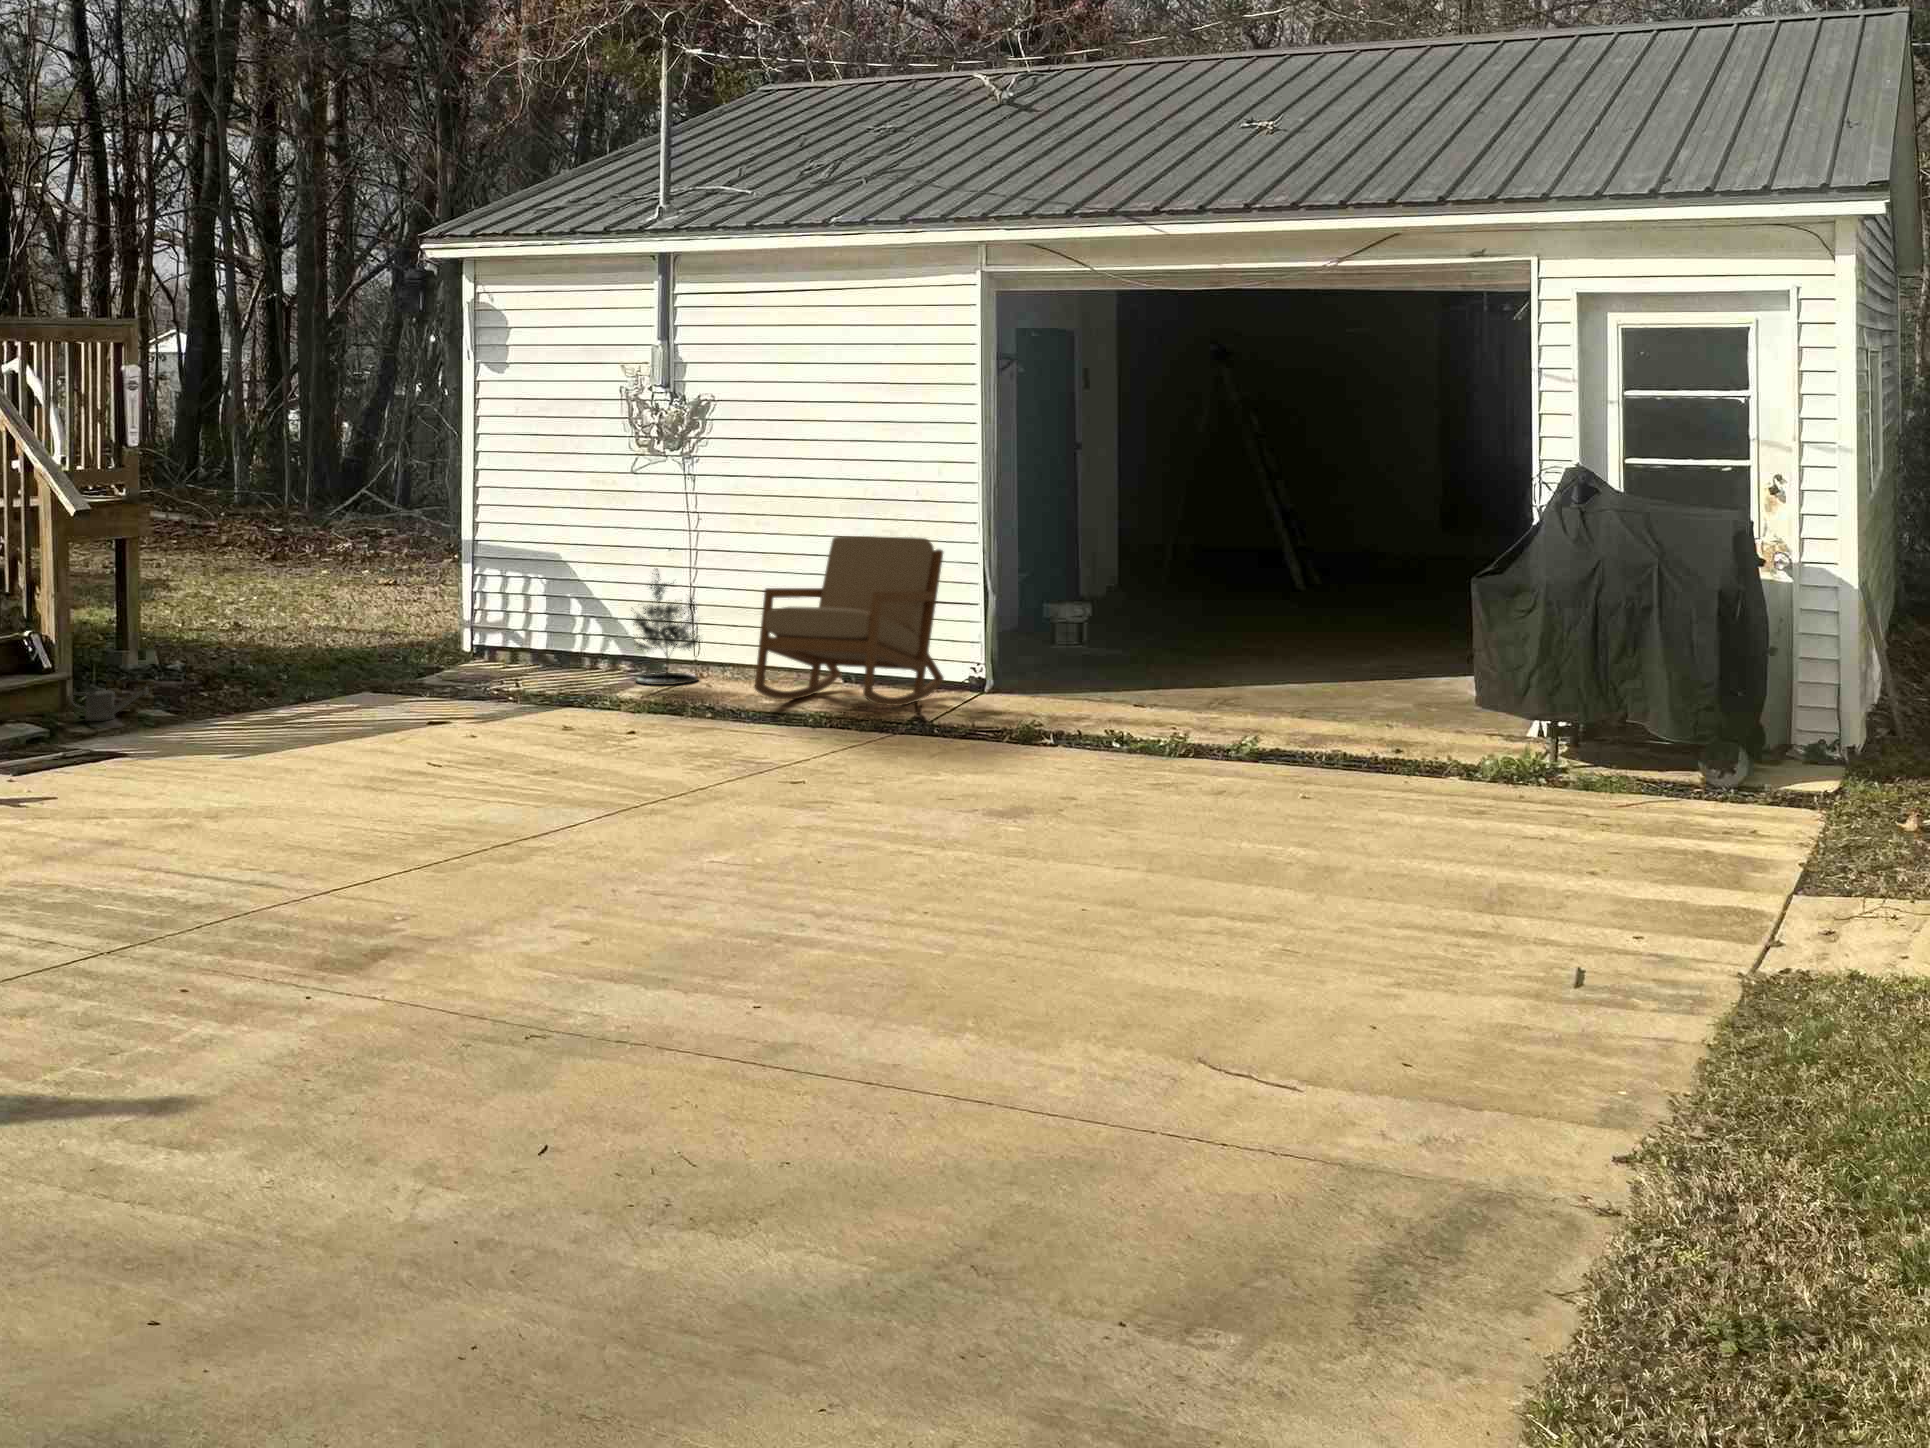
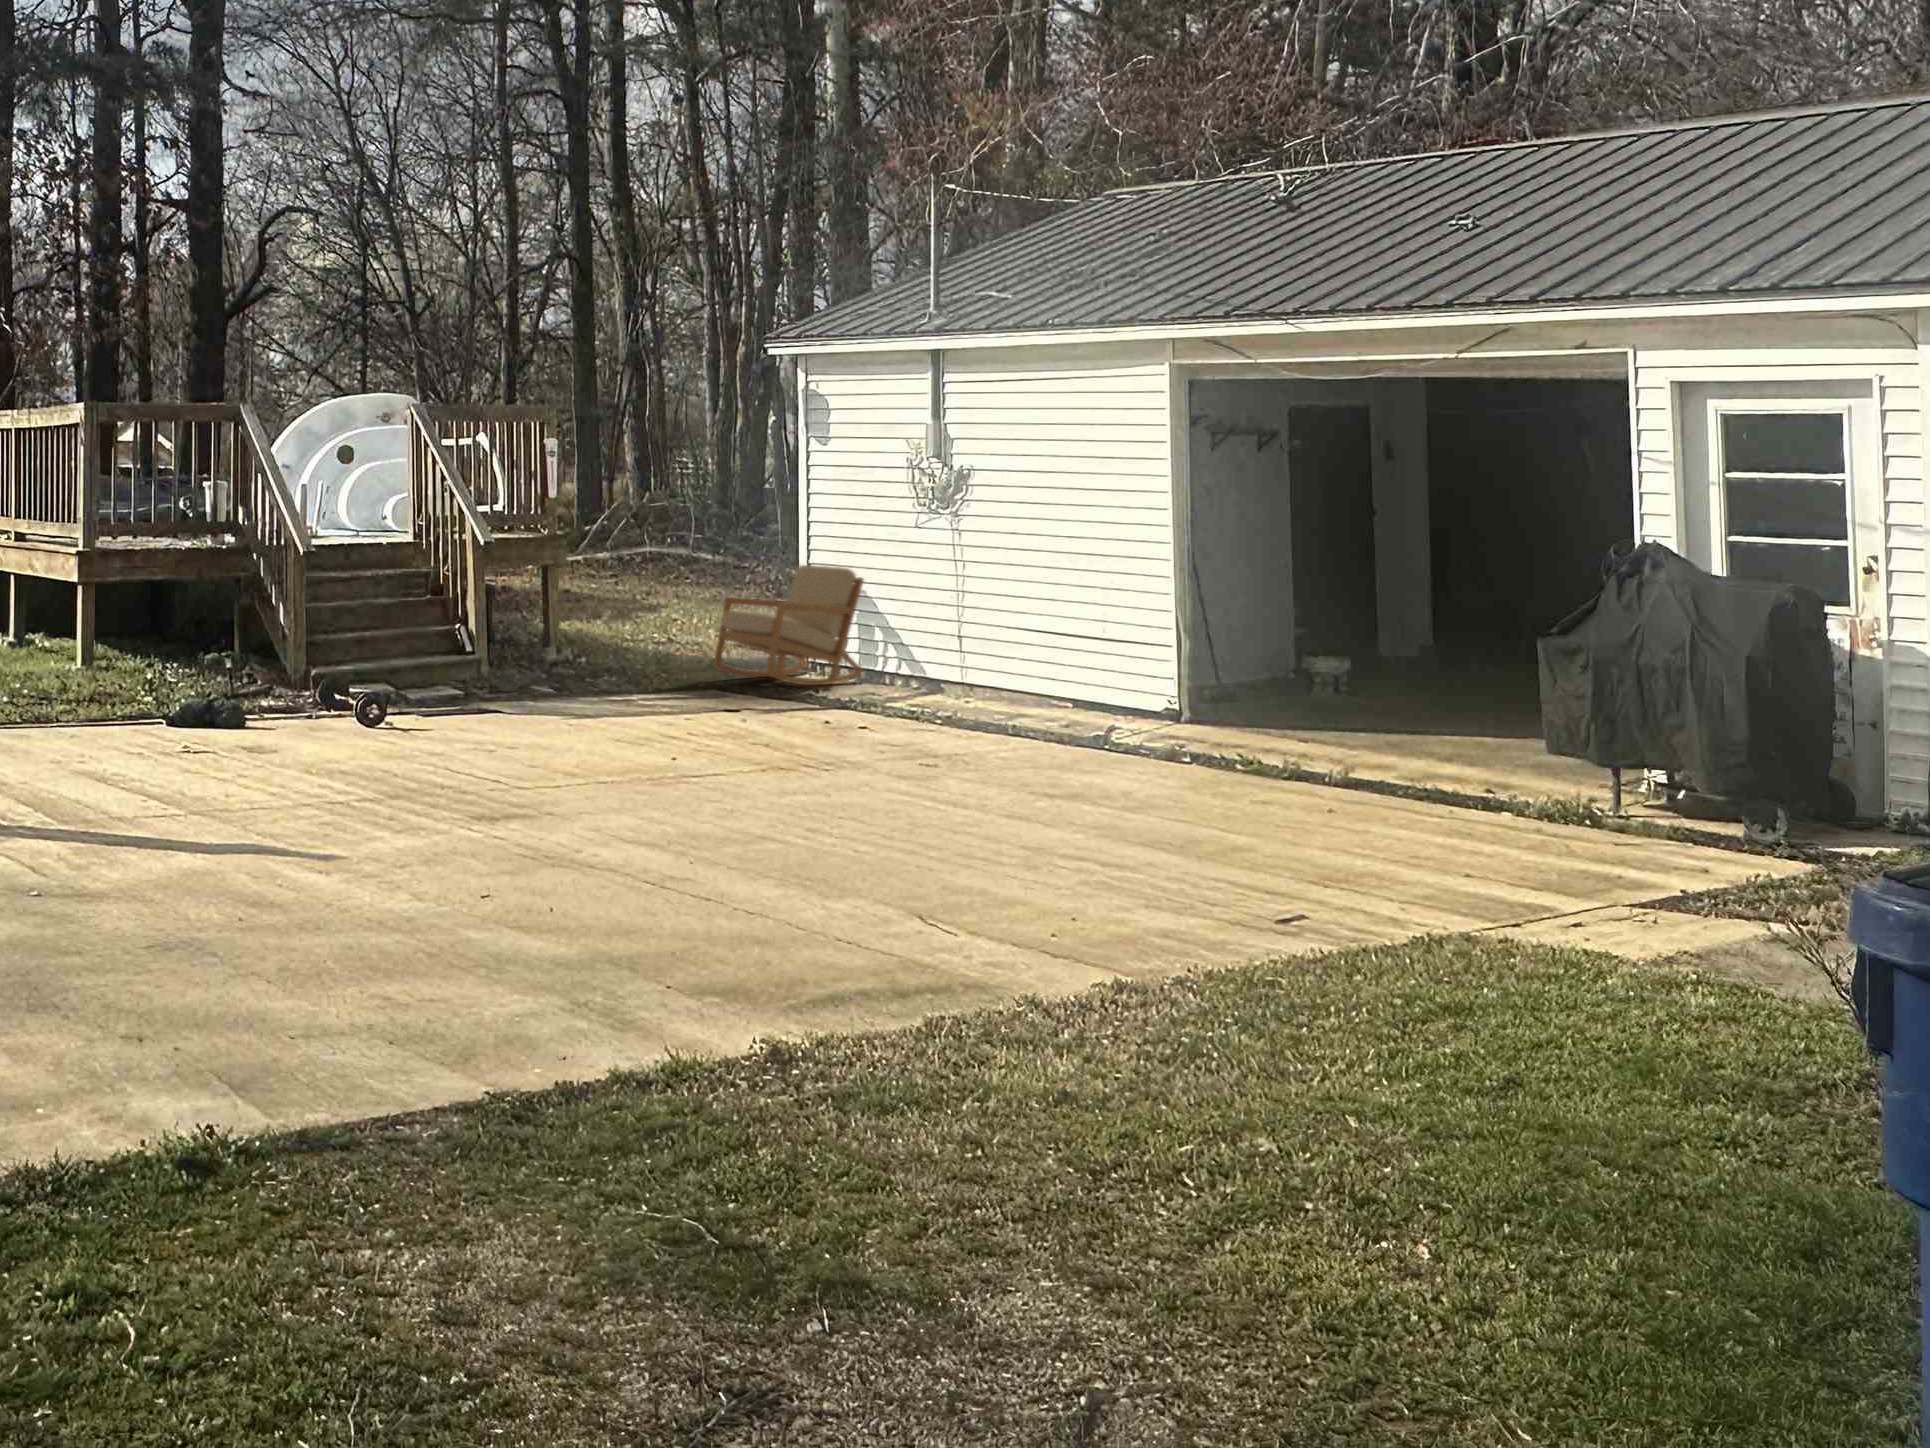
chair: present [755,536,944,706] -> present [714,565,864,685]
potted tree: present [631,573,700,685] -> none [899,604,965,699]

